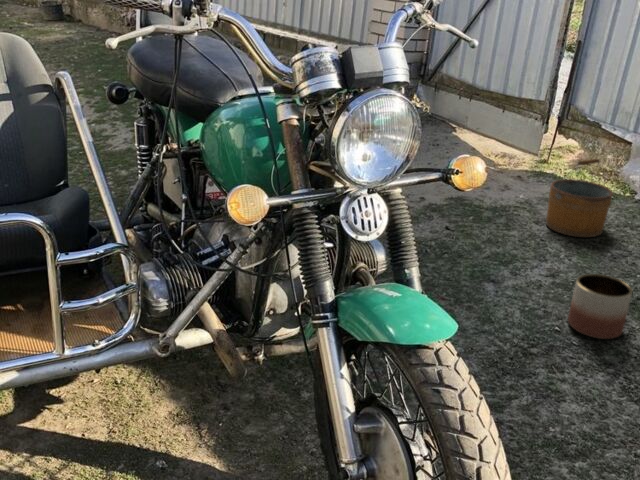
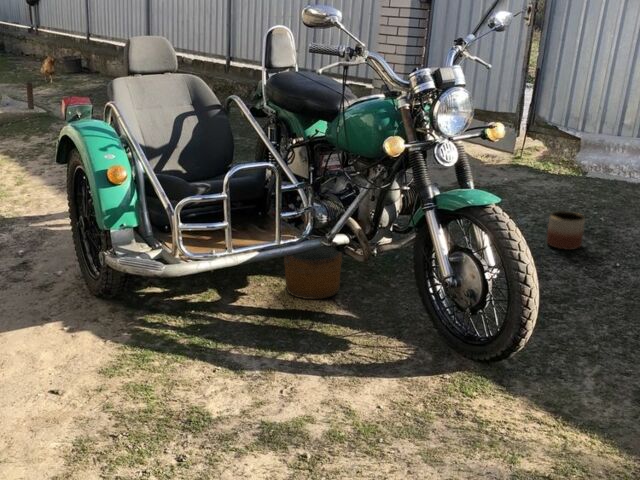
bucket: present [546,159,613,237] -> present [284,227,342,299]

